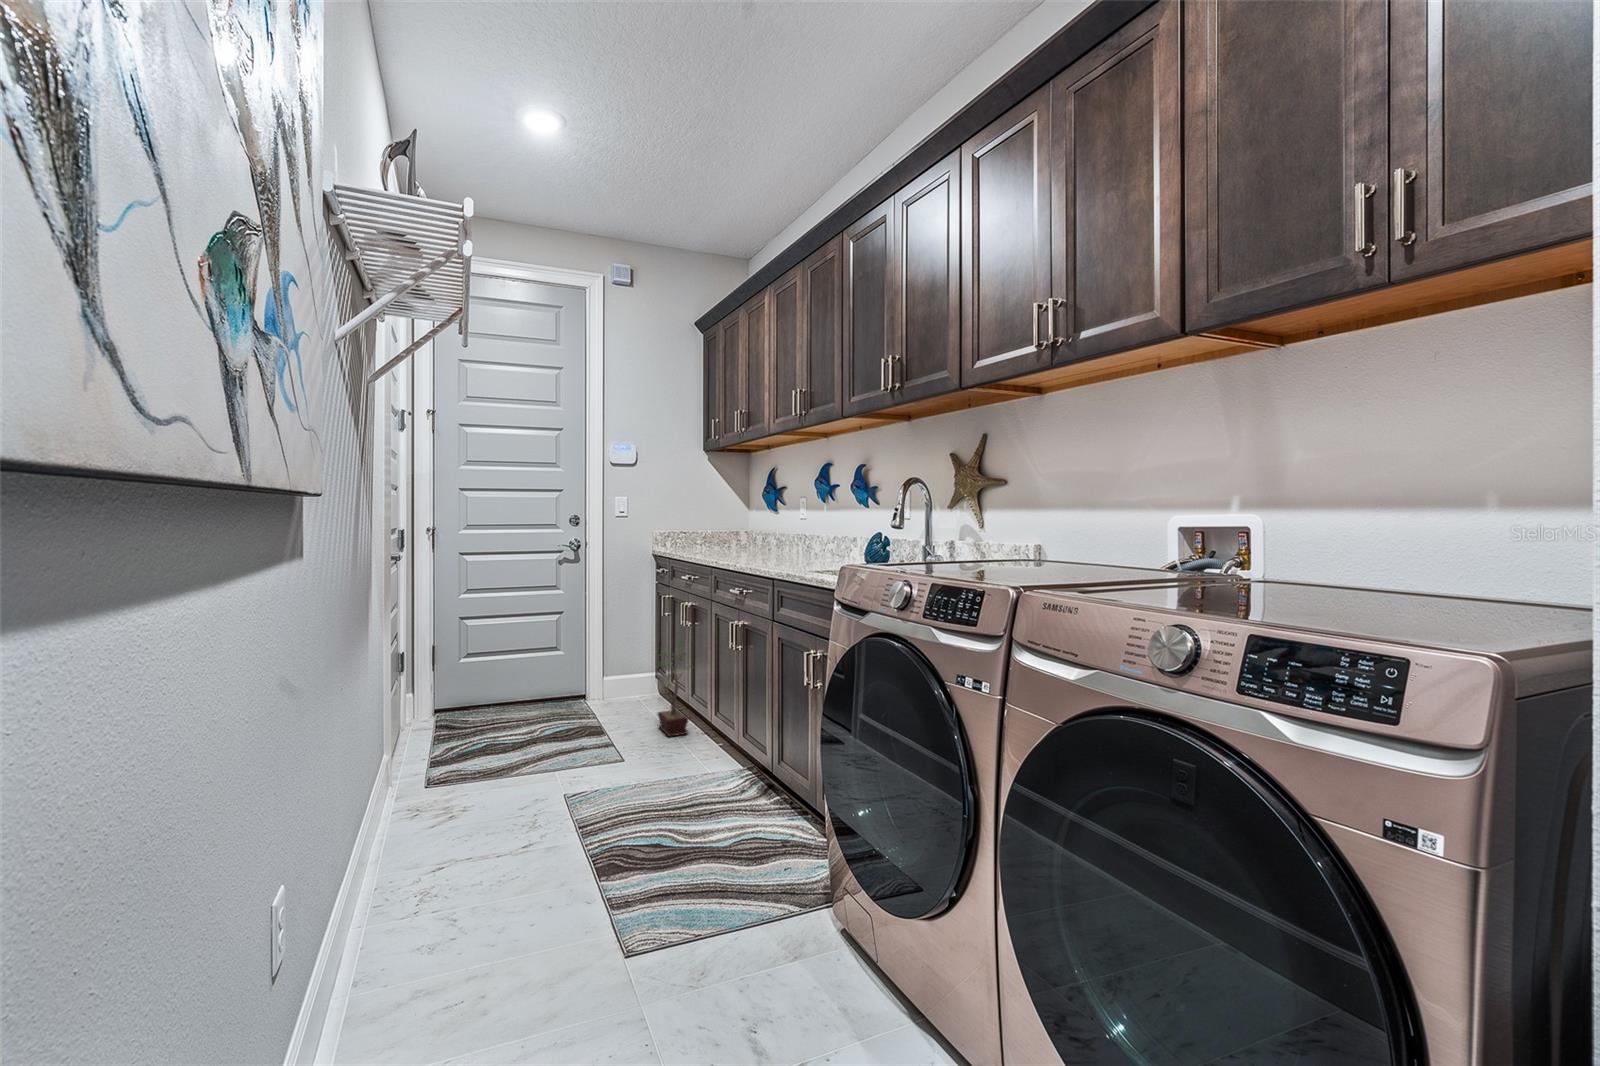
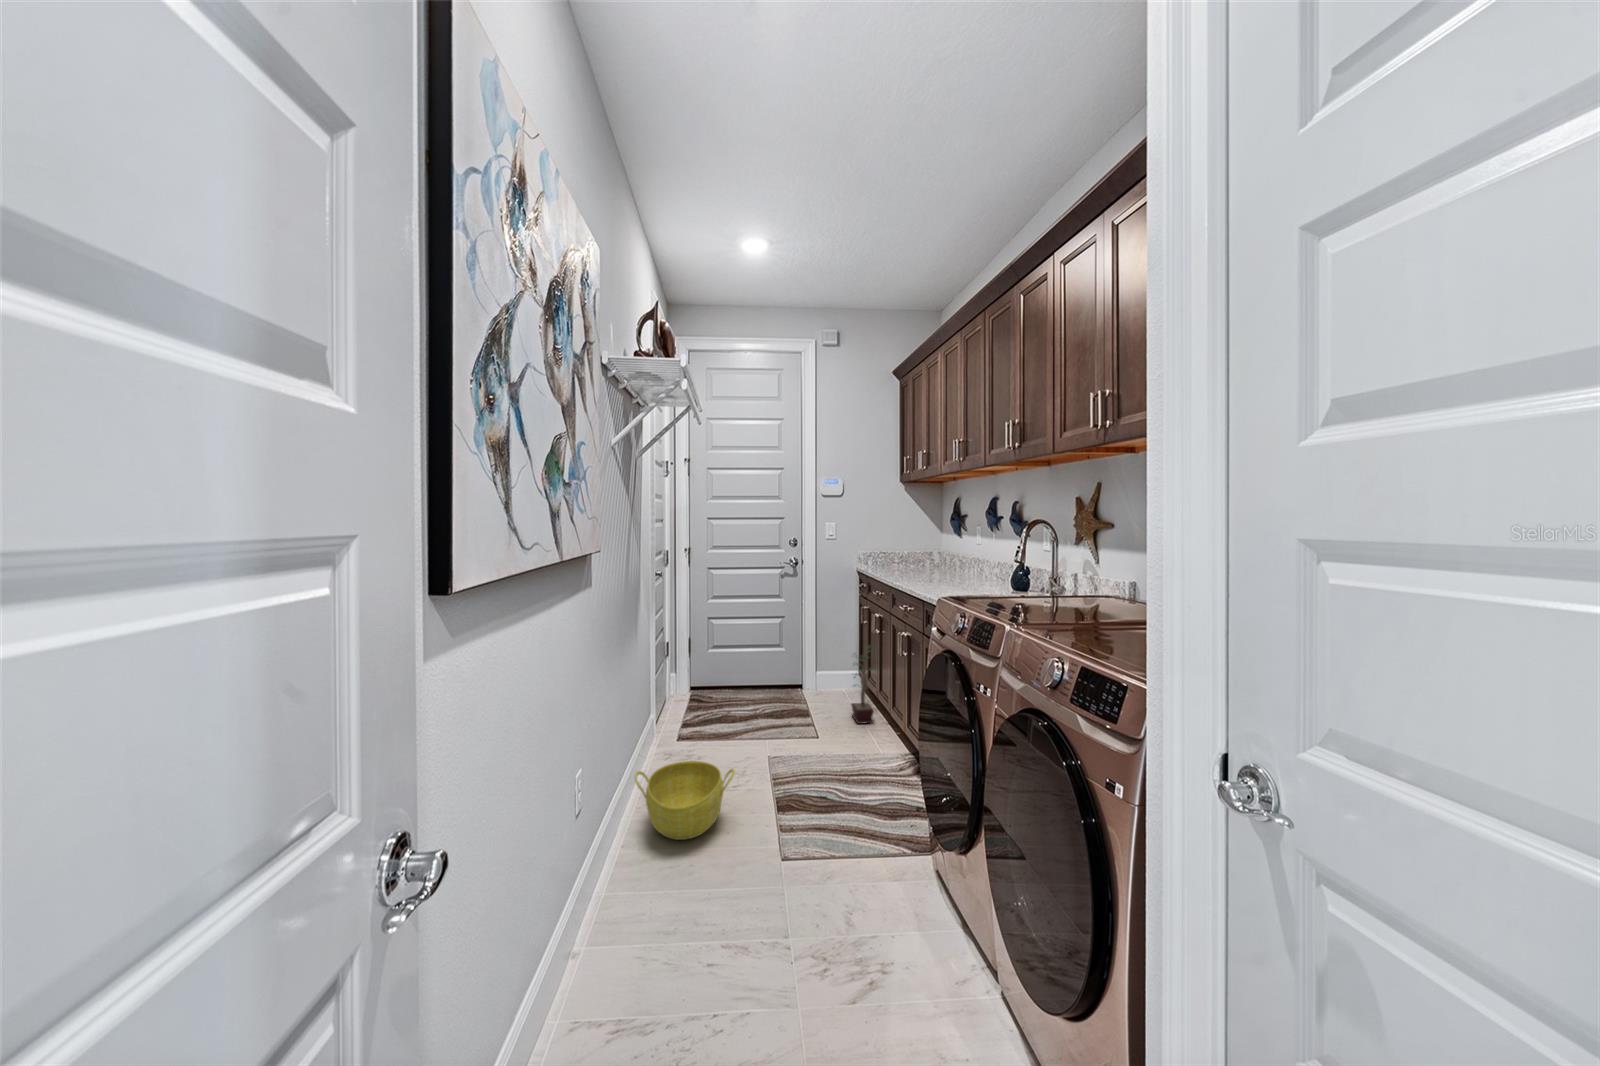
basket: none [362,820,535,959] -> present [634,761,735,840]

